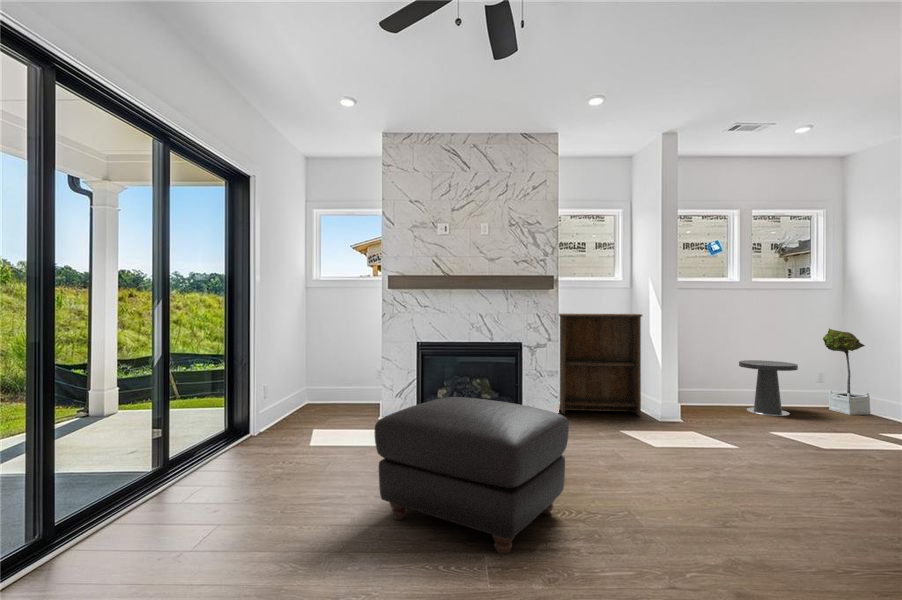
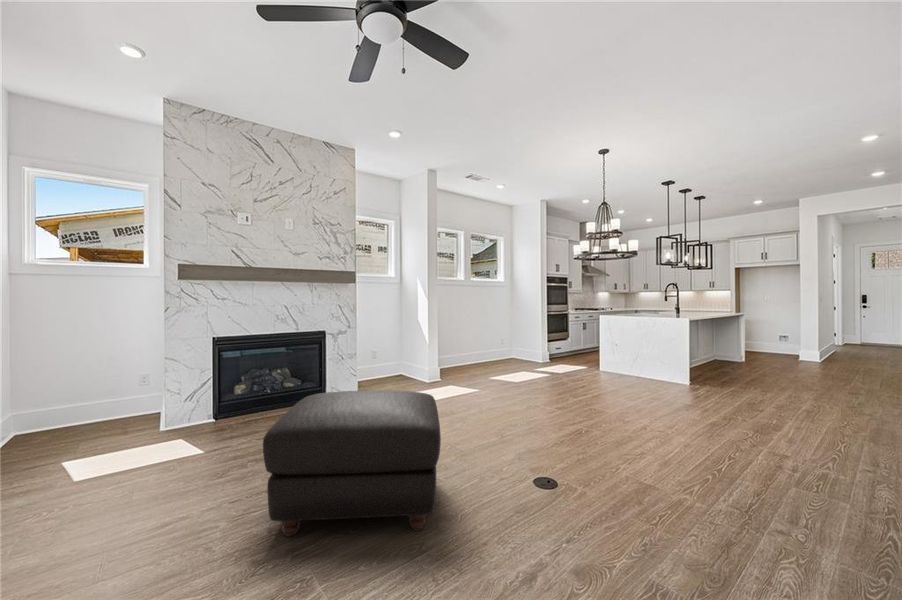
bookshelf: present [559,314,642,416] -> none [347,304,414,390]
potted tree: present [823,328,870,415] -> none [503,312,525,364]
side table: present [739,360,798,416] -> none [464,334,496,370]

